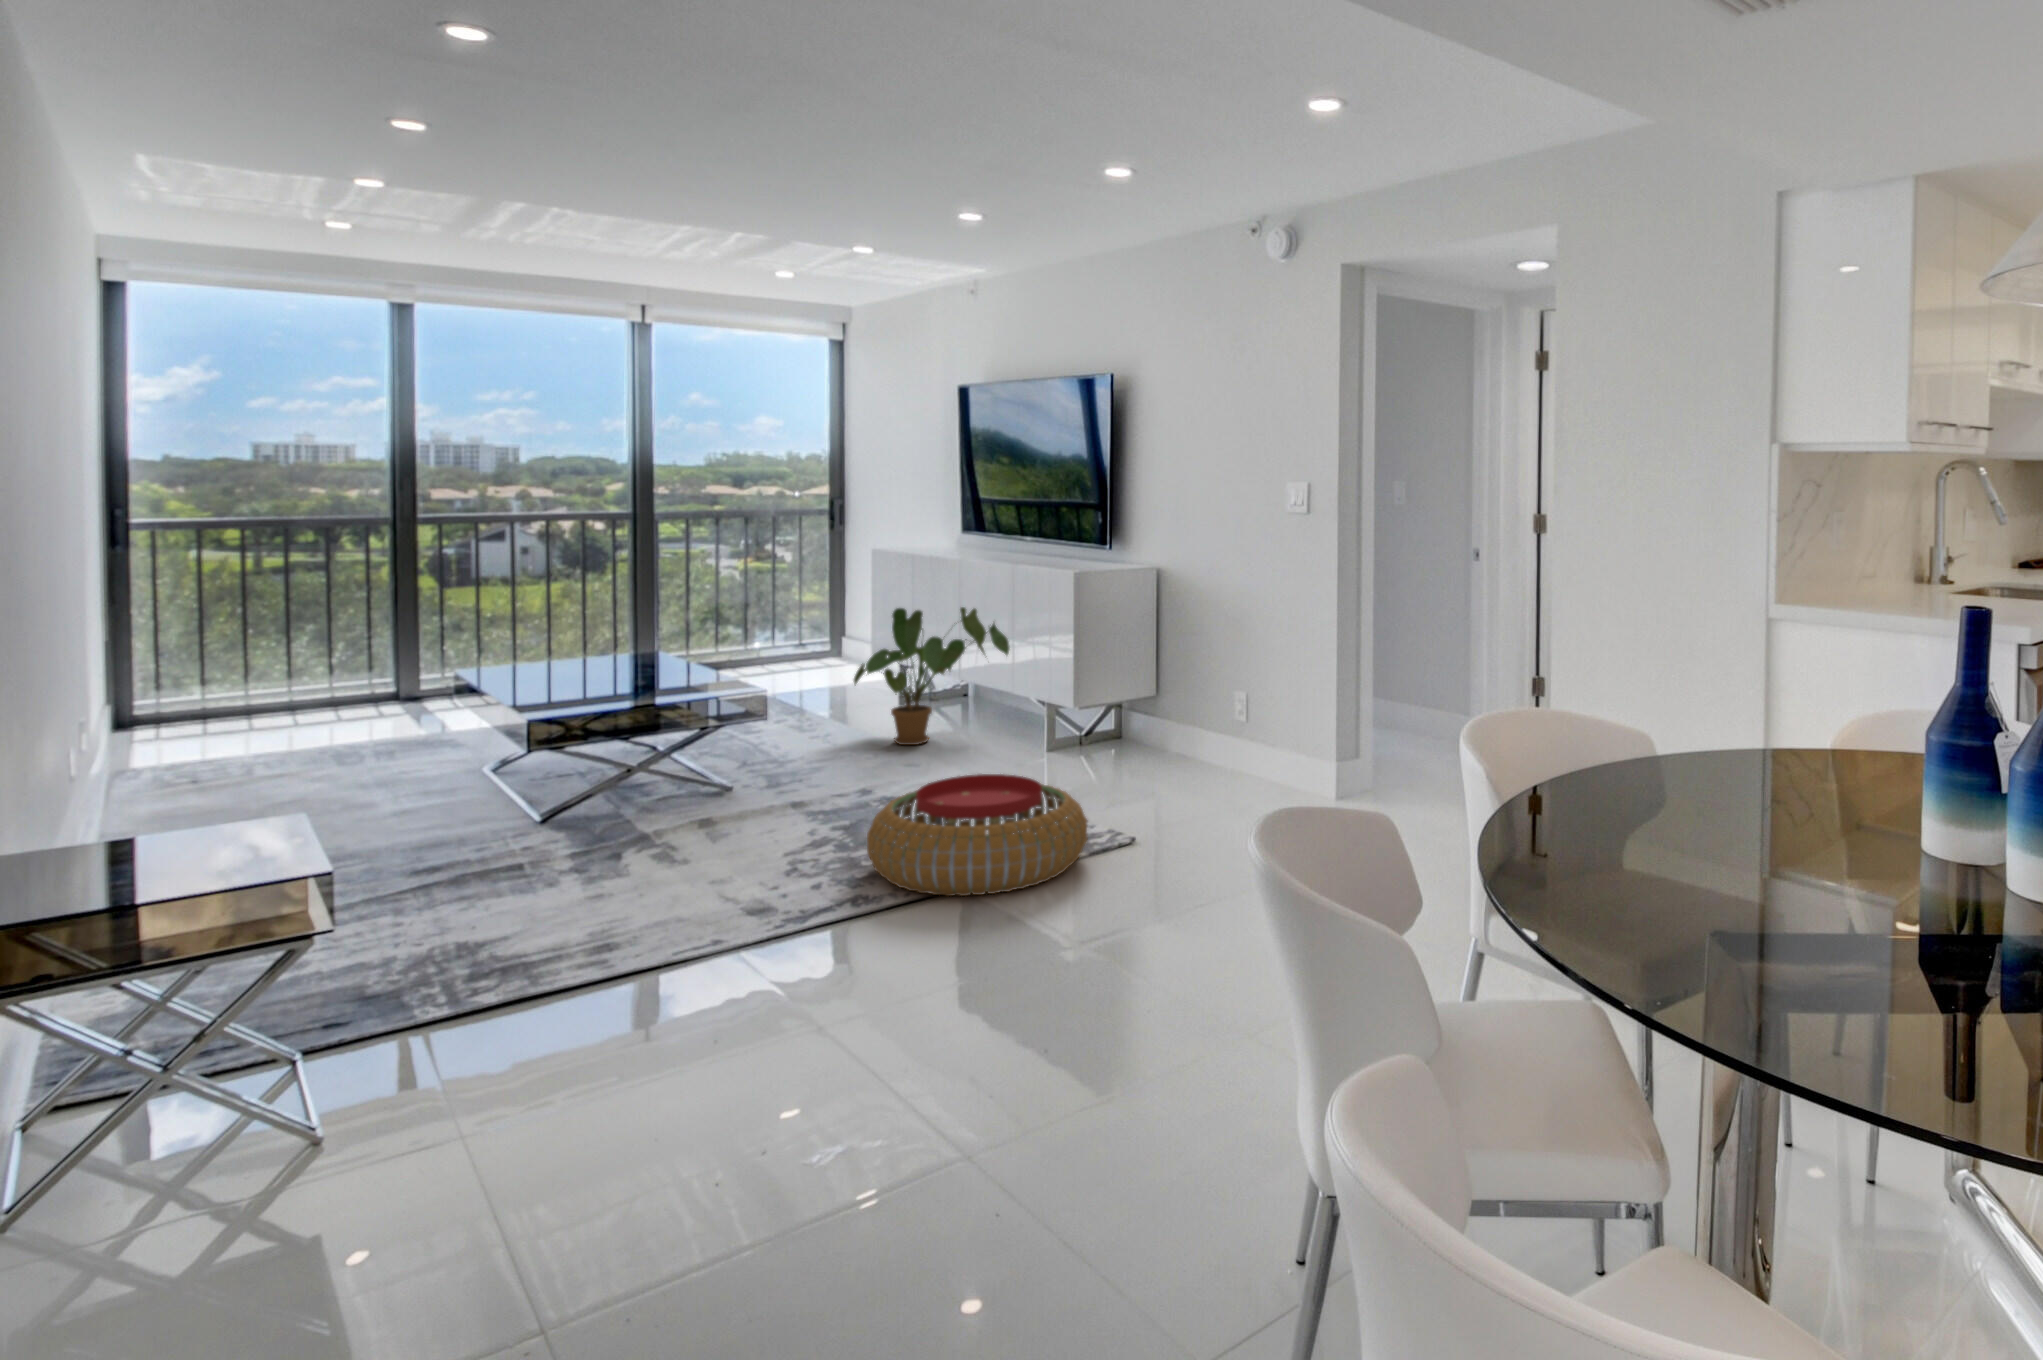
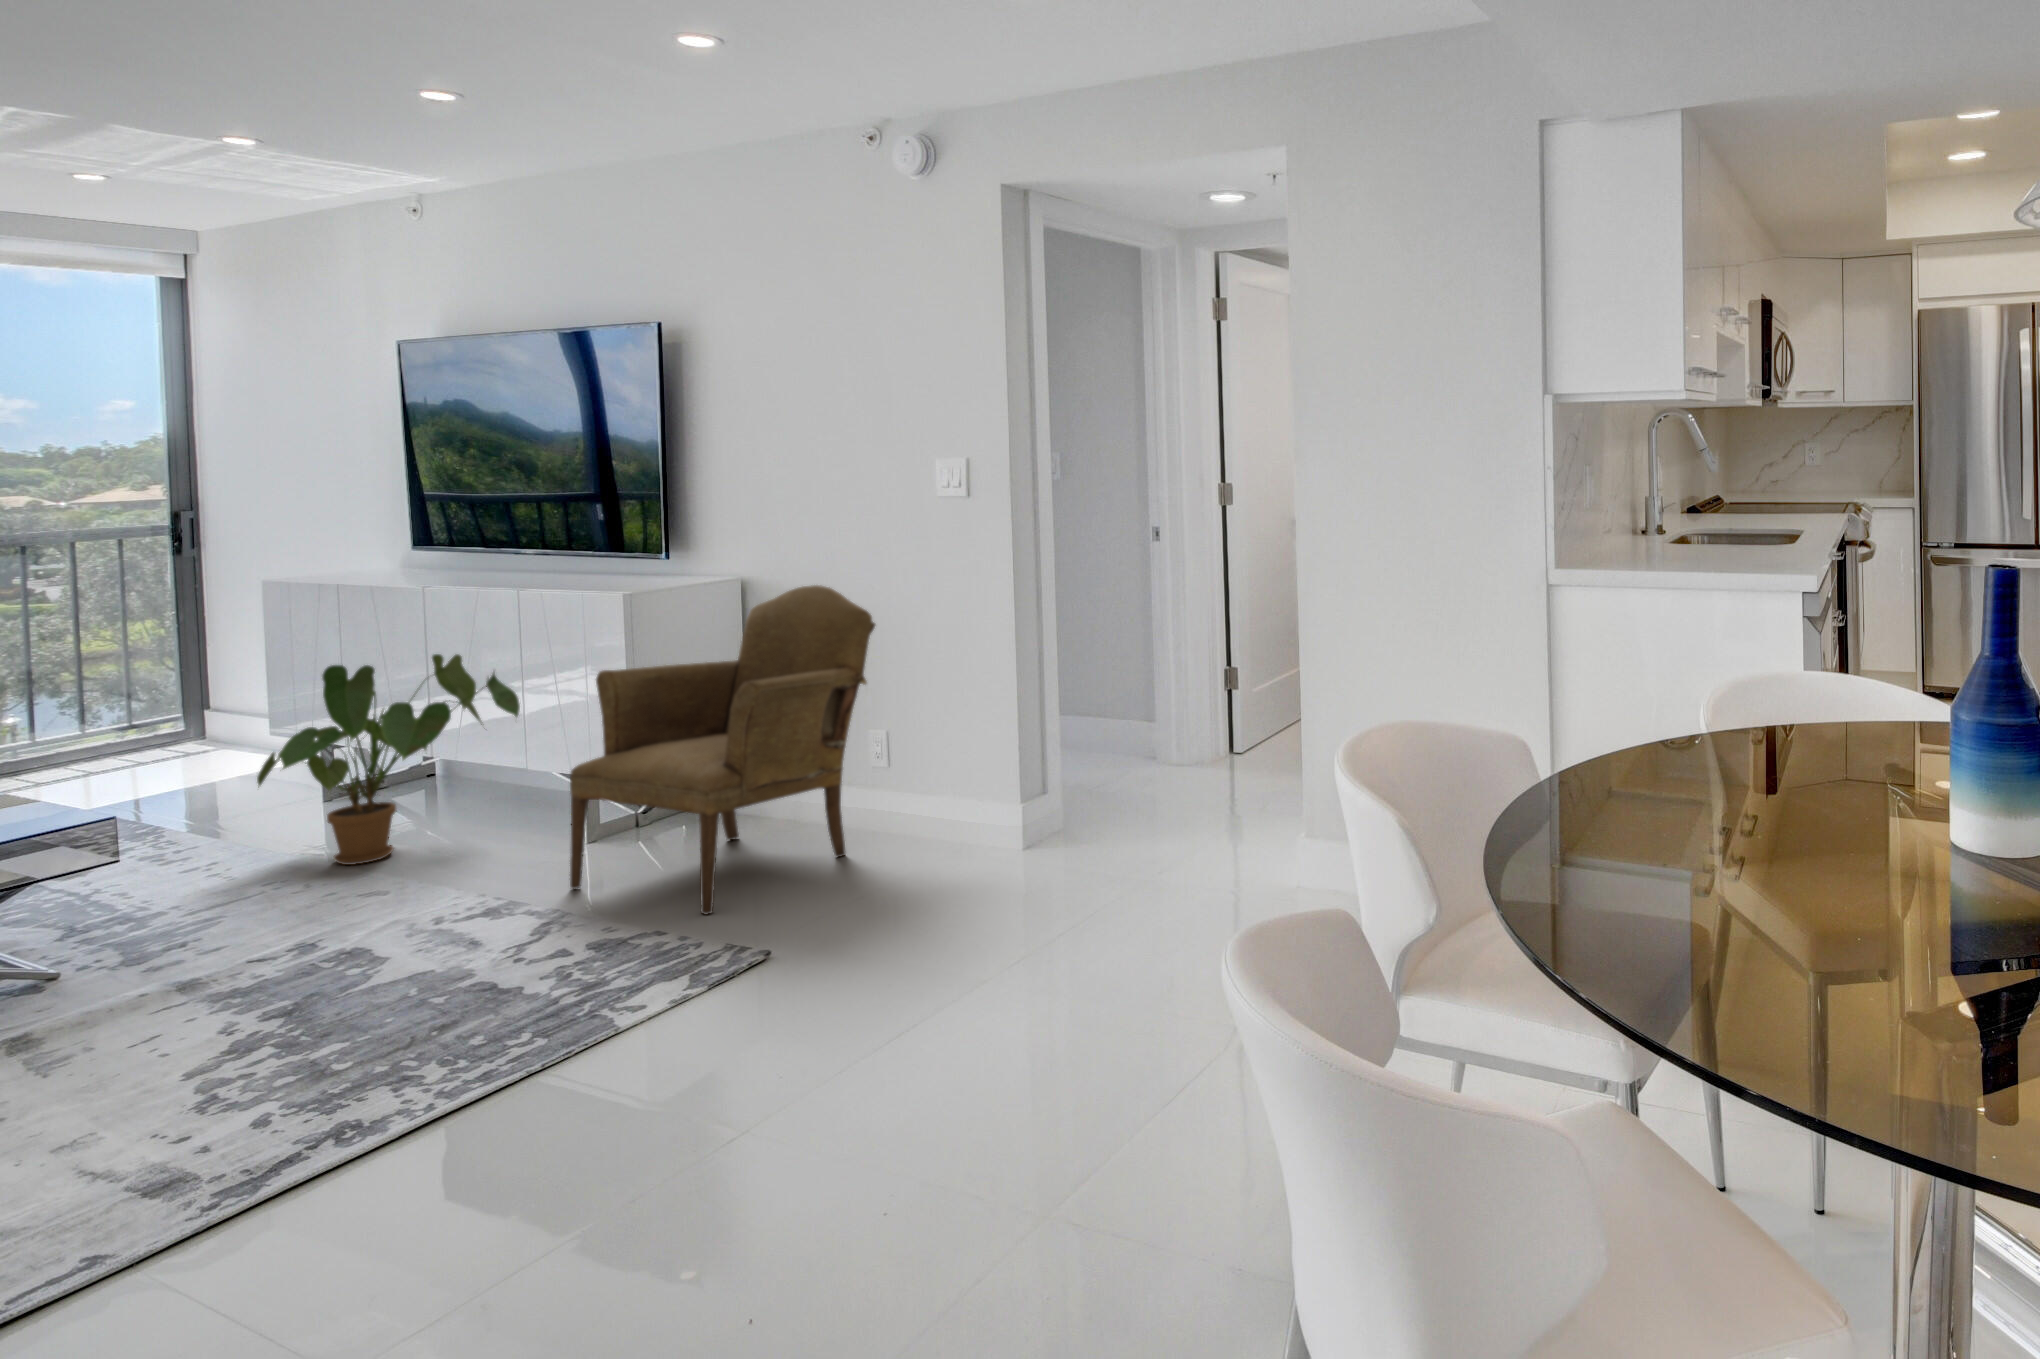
armchair: none [1026,576,1242,807] -> present [570,585,875,914]
pouf: present [867,774,1088,896] -> none [344,897,706,1100]

